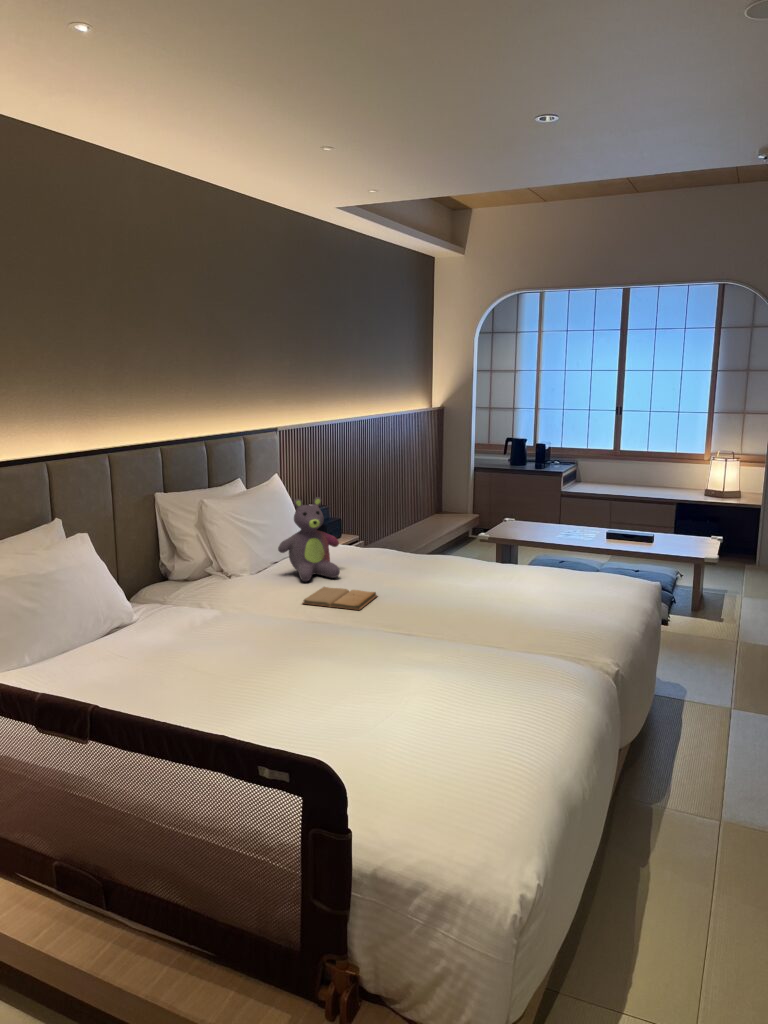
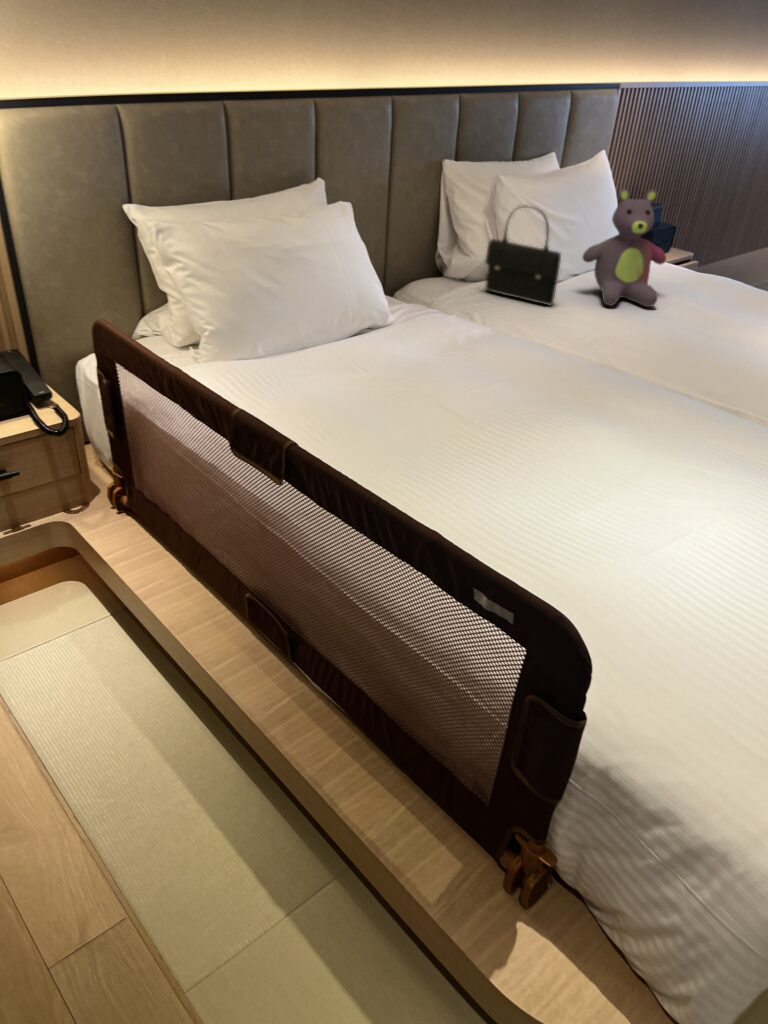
handbag: none [203,519,264,589] -> present [485,205,561,305]
book: present [302,587,377,610] -> none [597,317,703,359]

